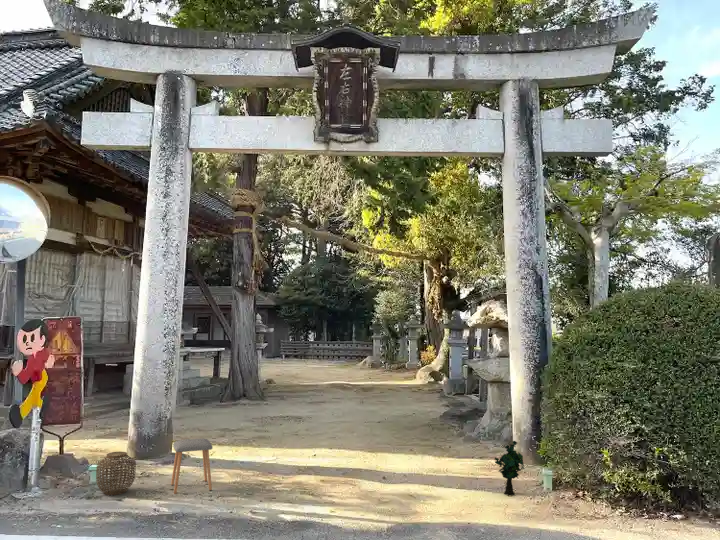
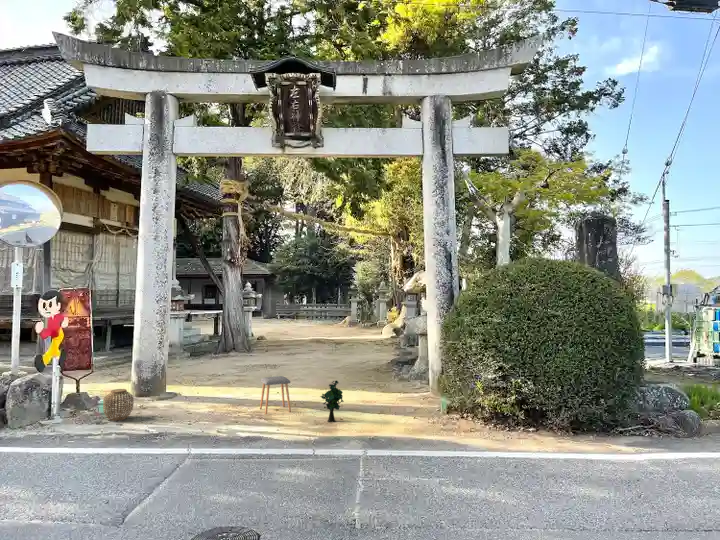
stool: present [171,439,213,494] -> present [260,376,291,414]
decorative plant: present [495,441,525,496] -> present [321,381,344,422]

